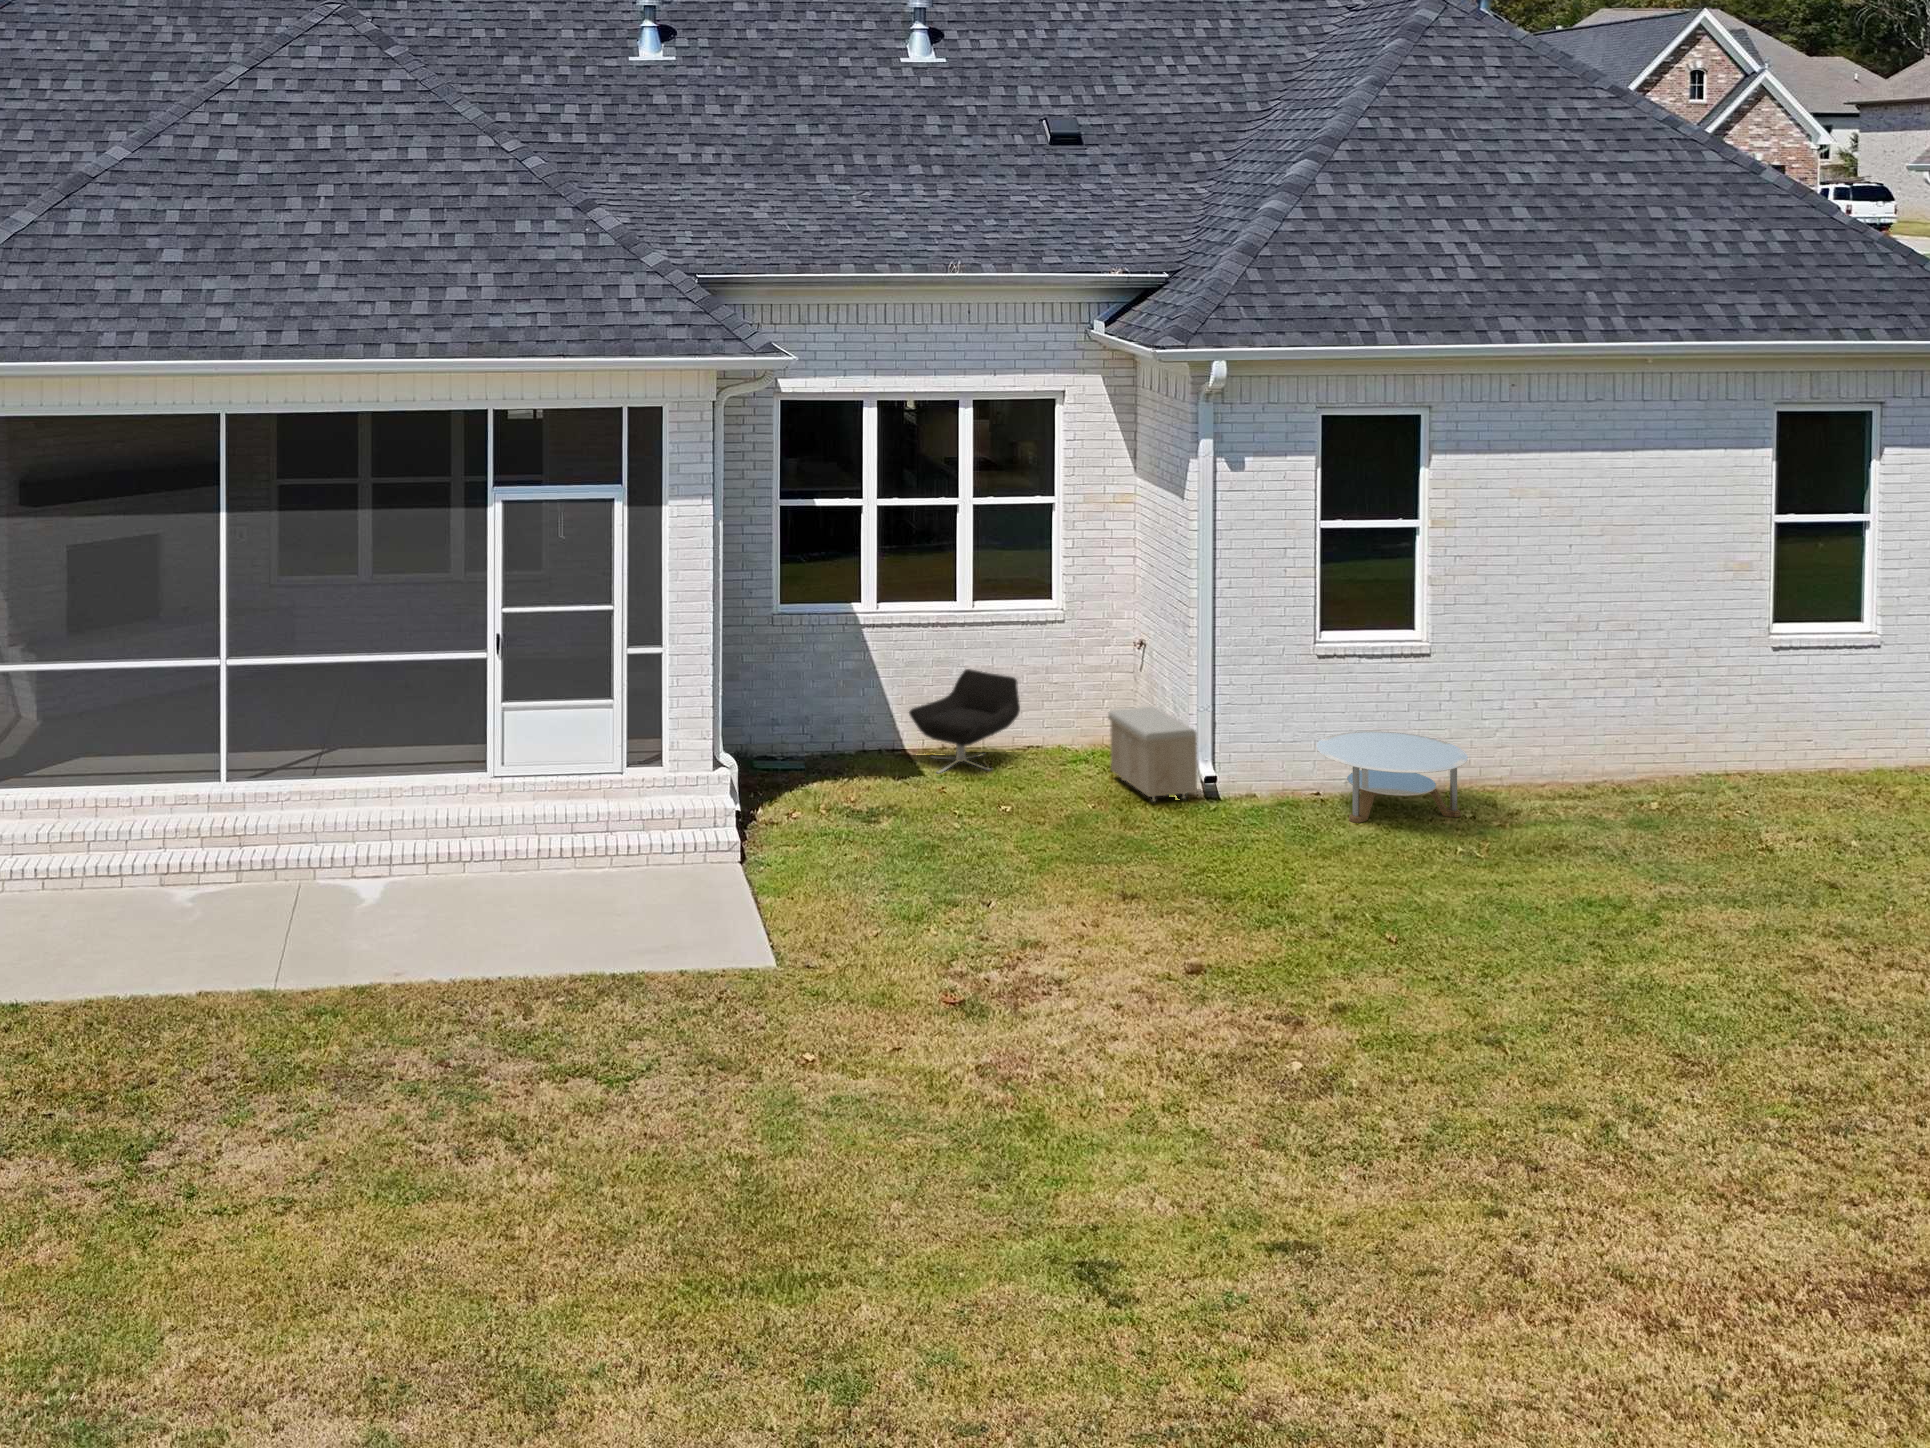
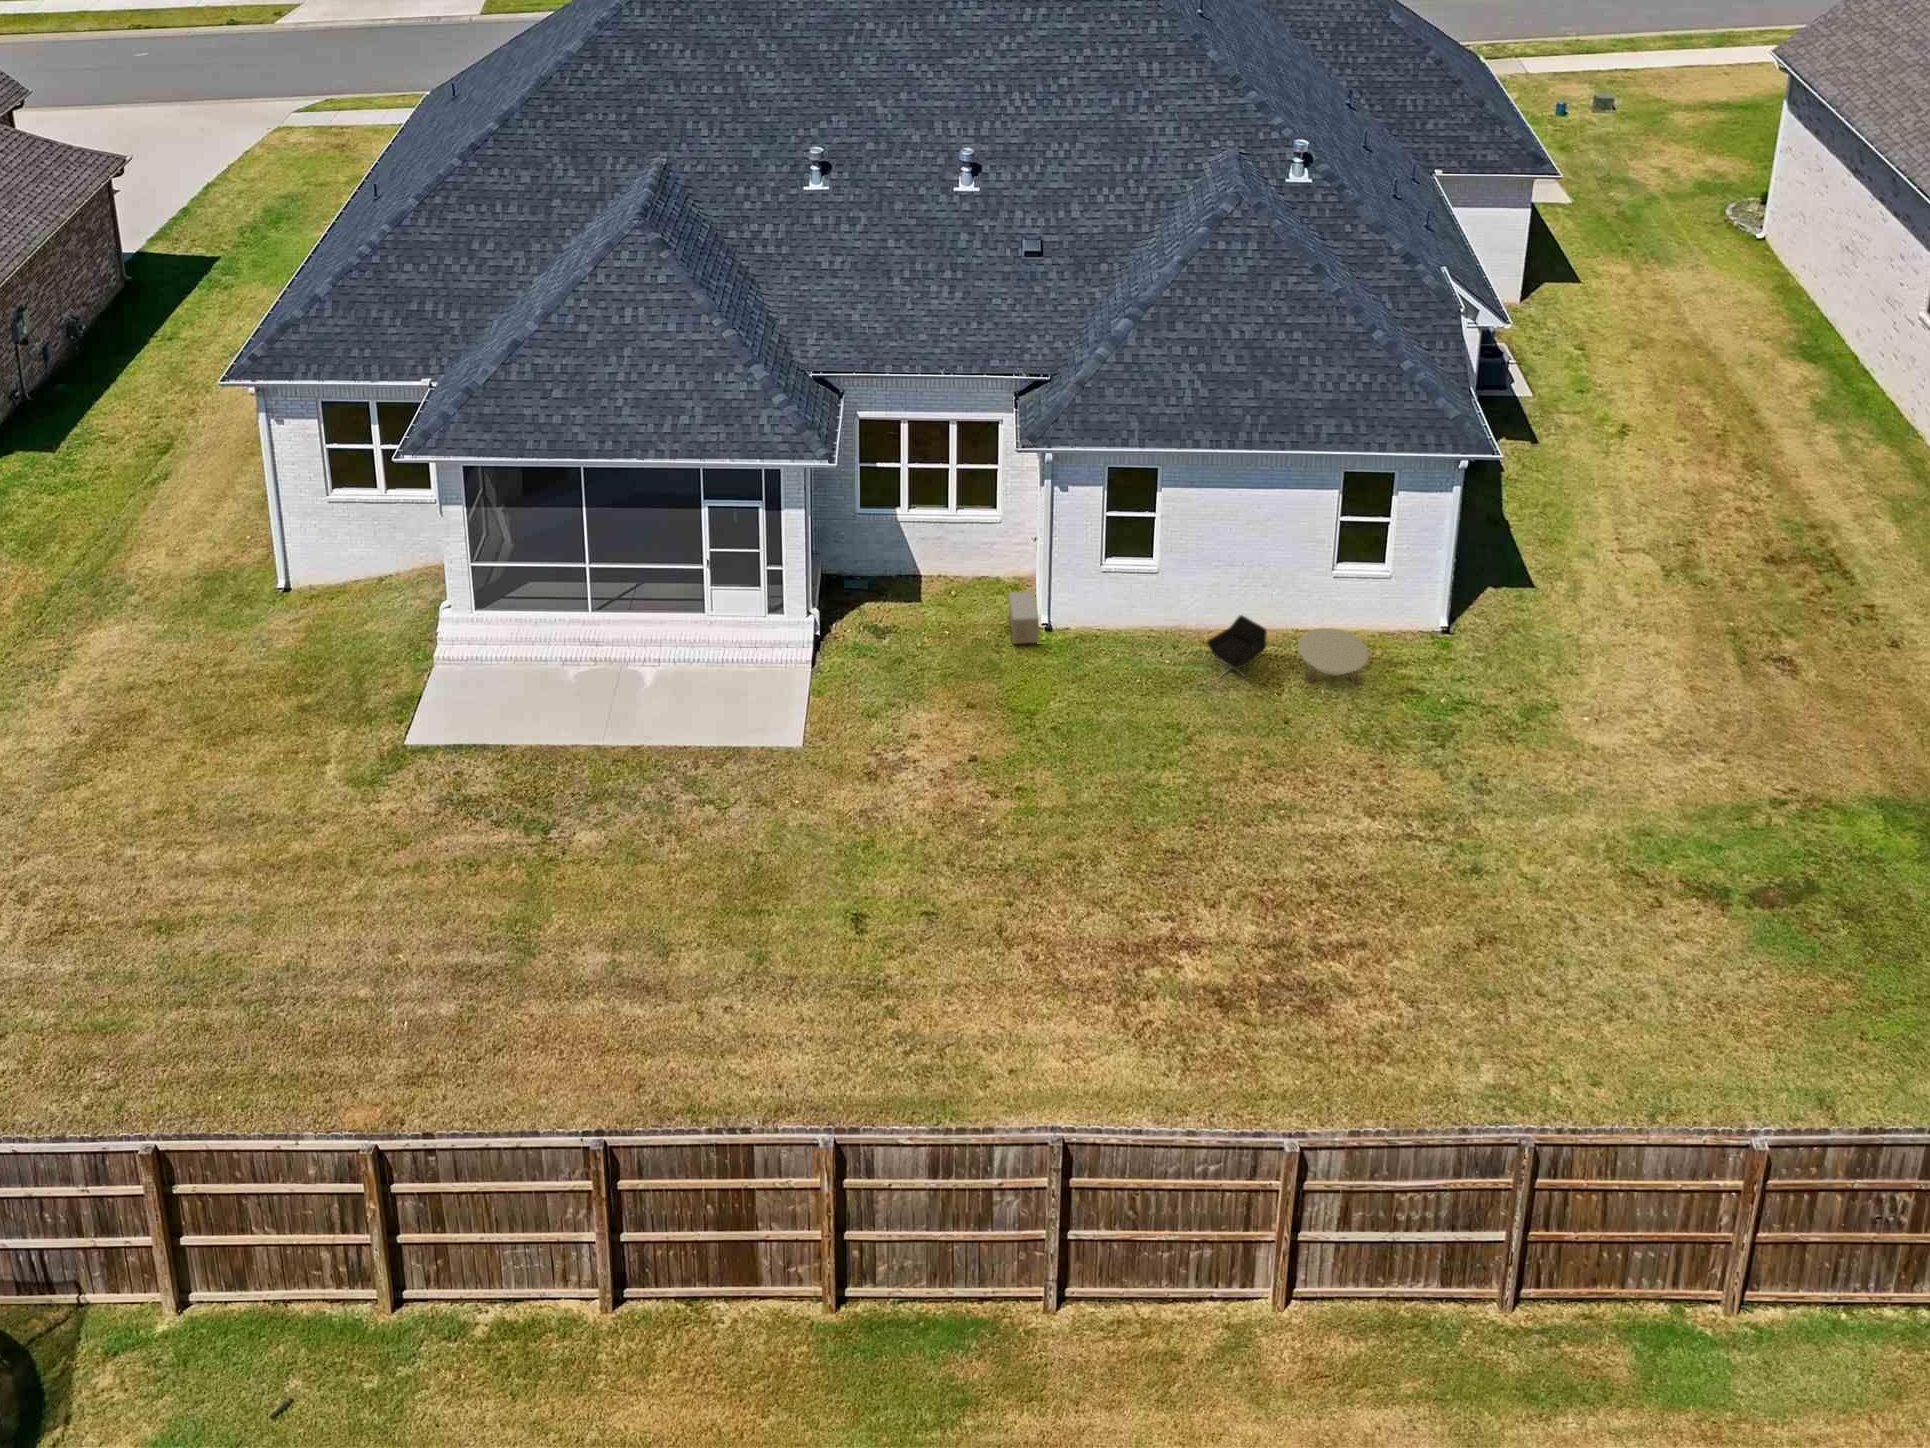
lounge chair: present [909,669,1020,773] -> present [1207,615,1267,677]
round table: present [1317,731,1468,823] -> present [1298,628,1369,684]

